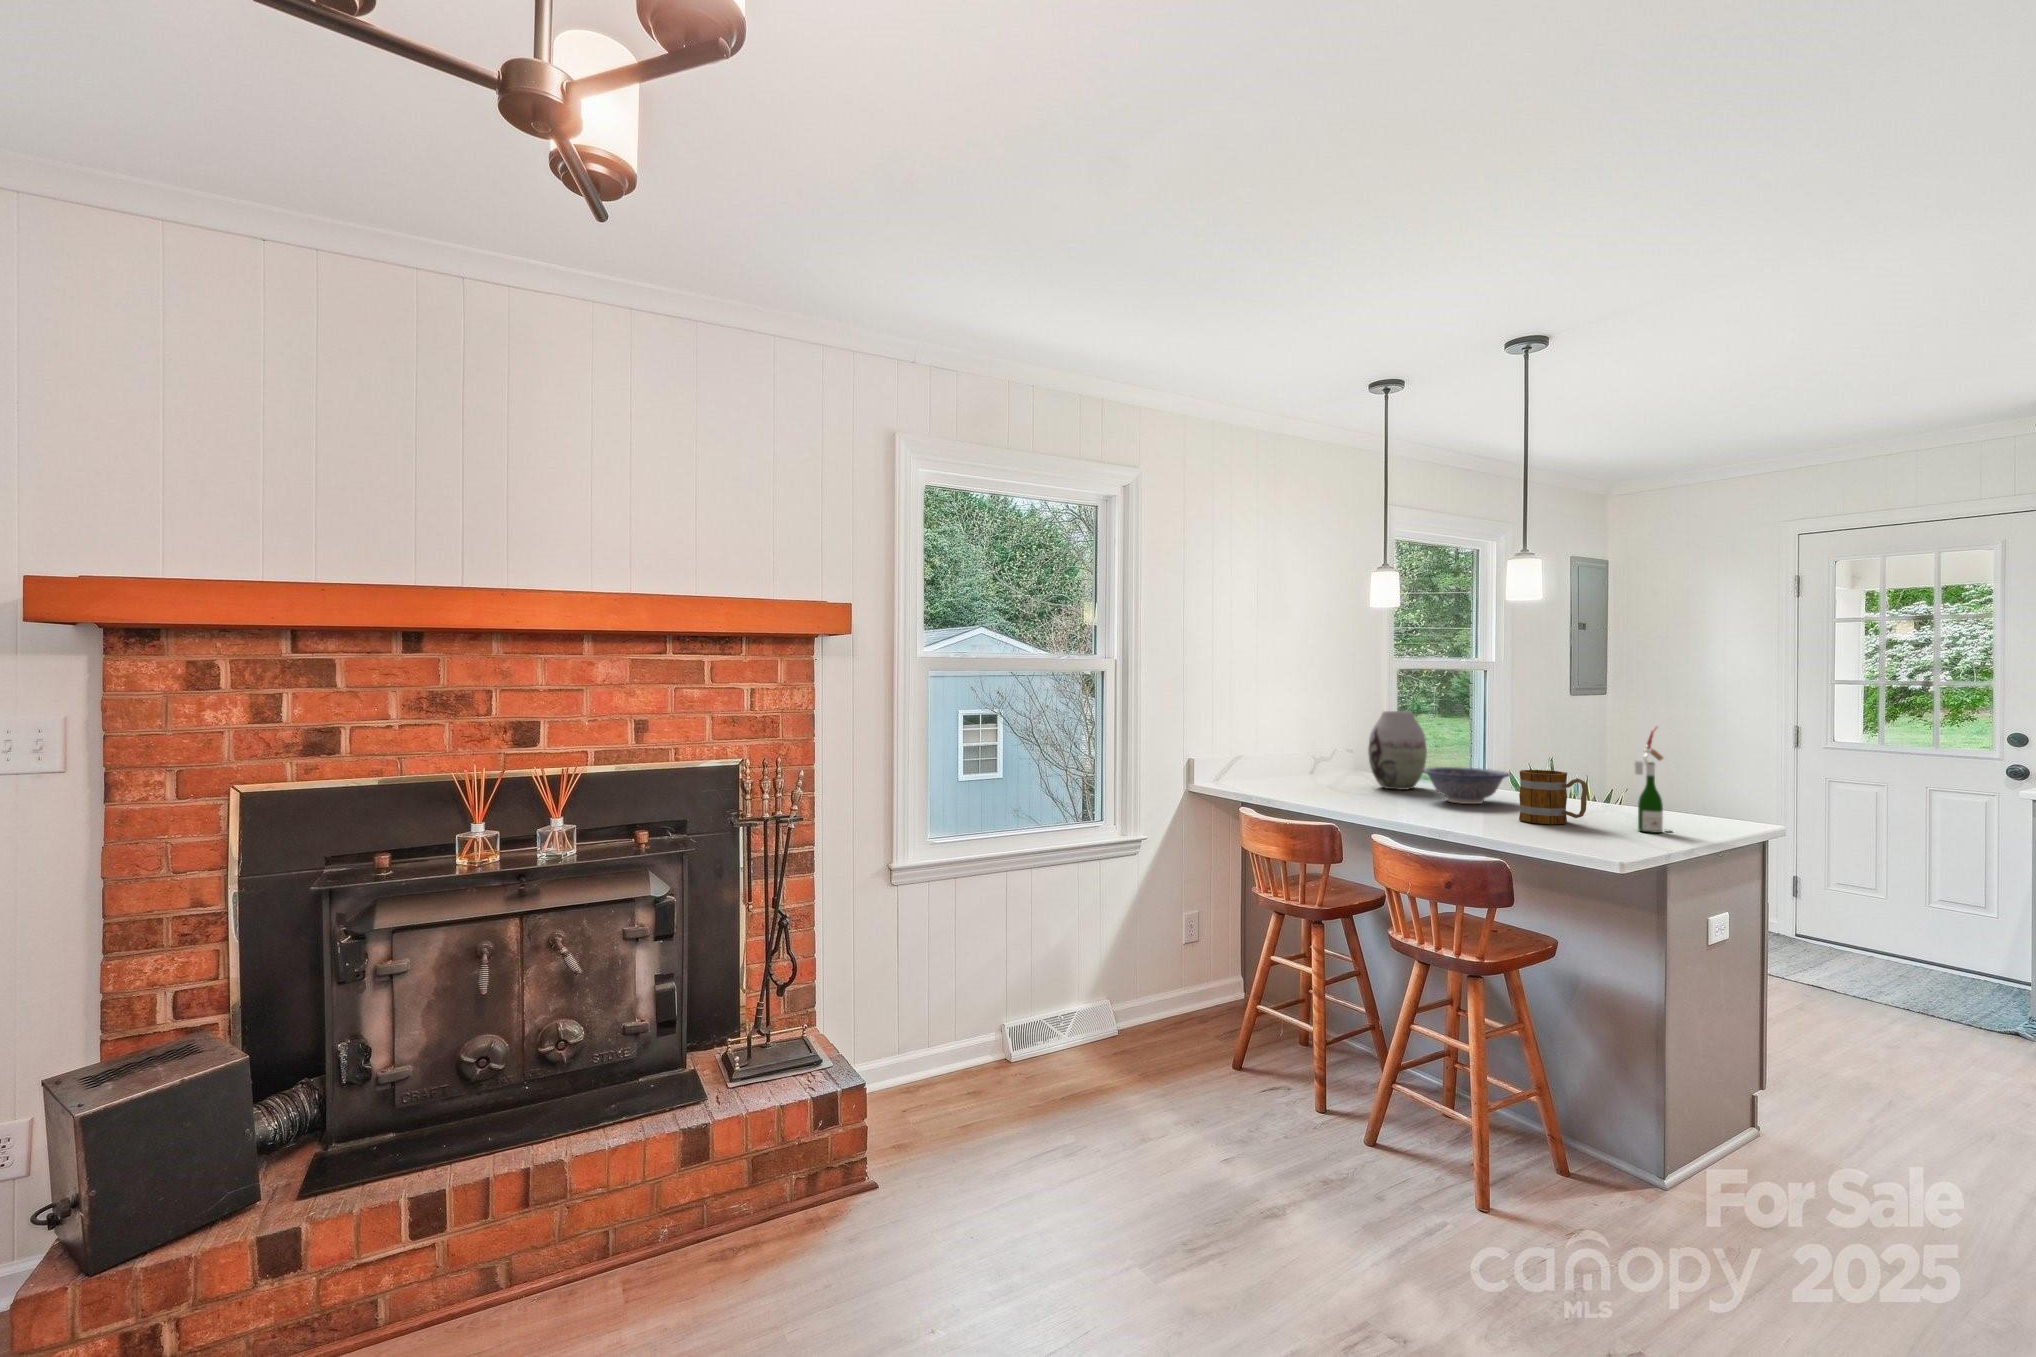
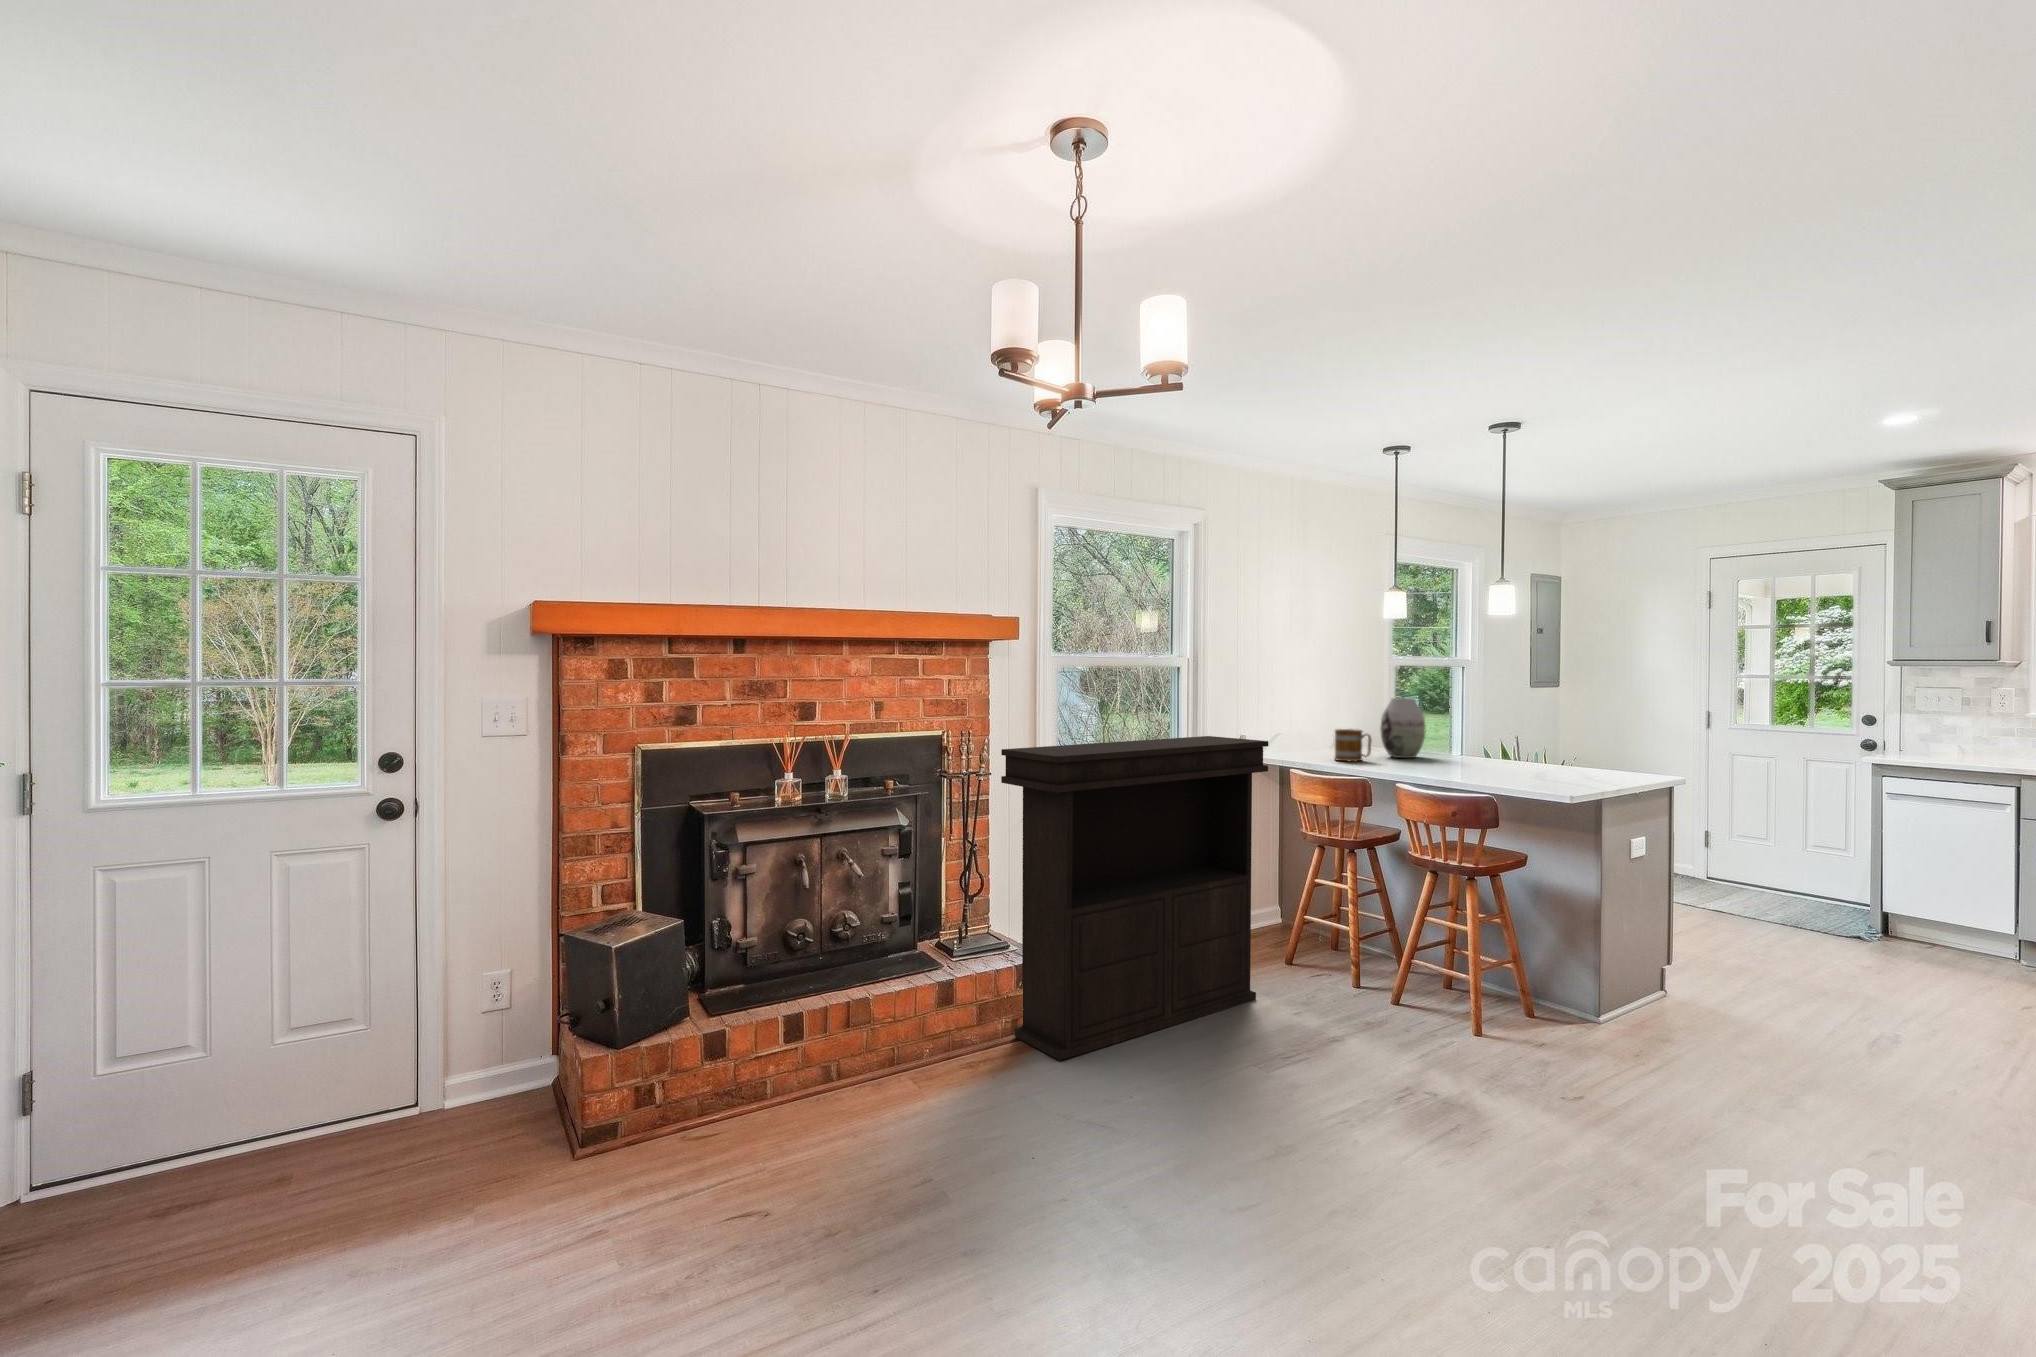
wine bottle: present [1635,727,1671,833] -> none [1580,706,1606,781]
console table: none [792,765,1192,1250] -> present [1001,736,1268,1060]
decorative bowl: present [1422,767,1509,804] -> none [1425,740,1490,766]
mug: present [1519,770,1588,824] -> present [1335,729,1372,761]

